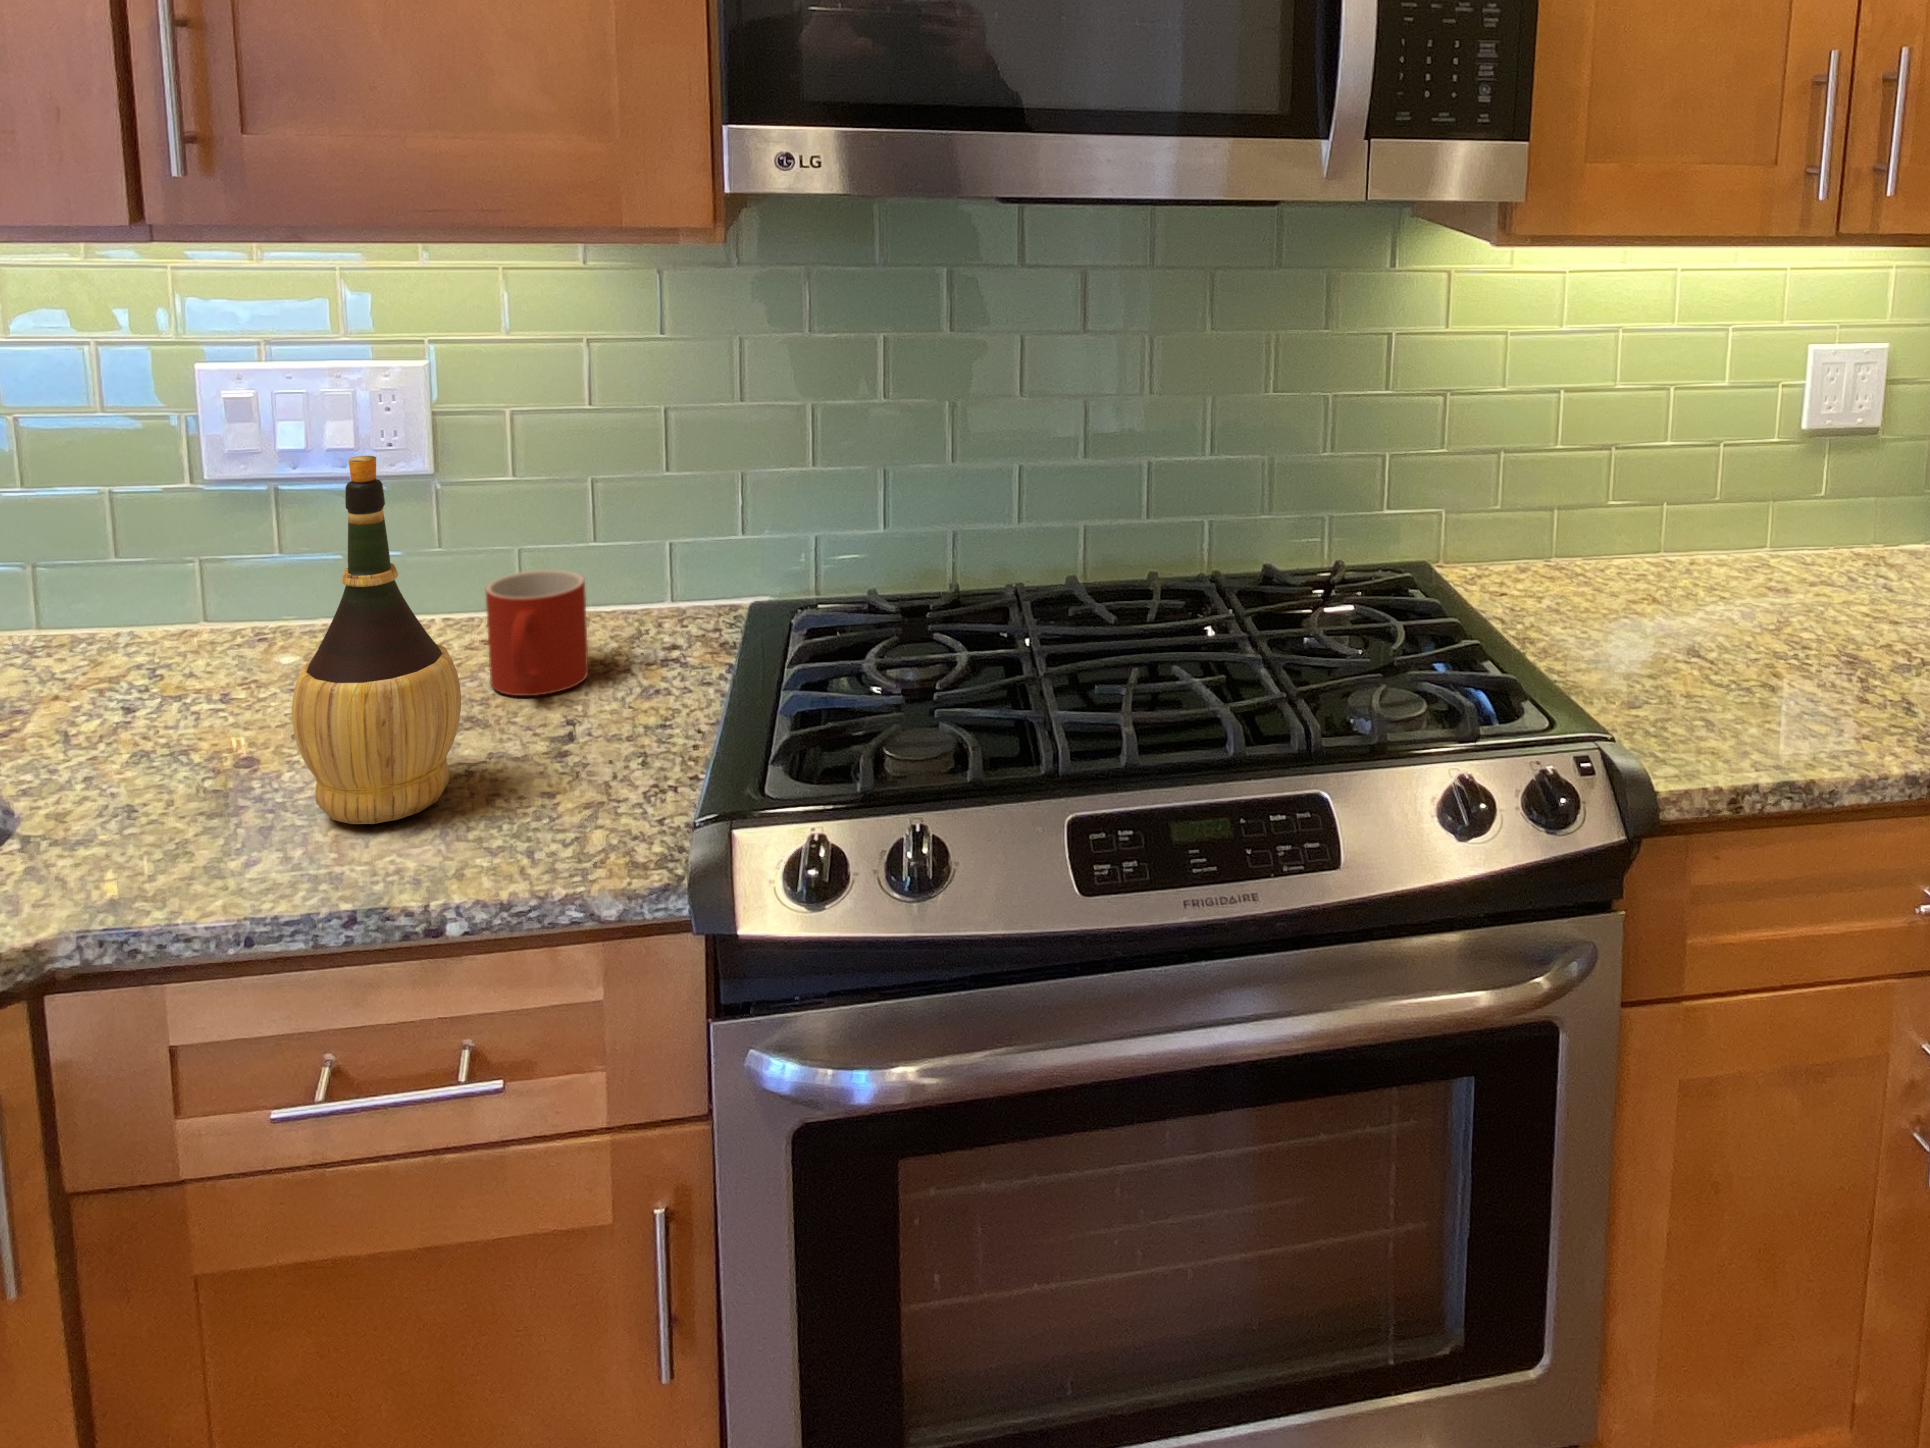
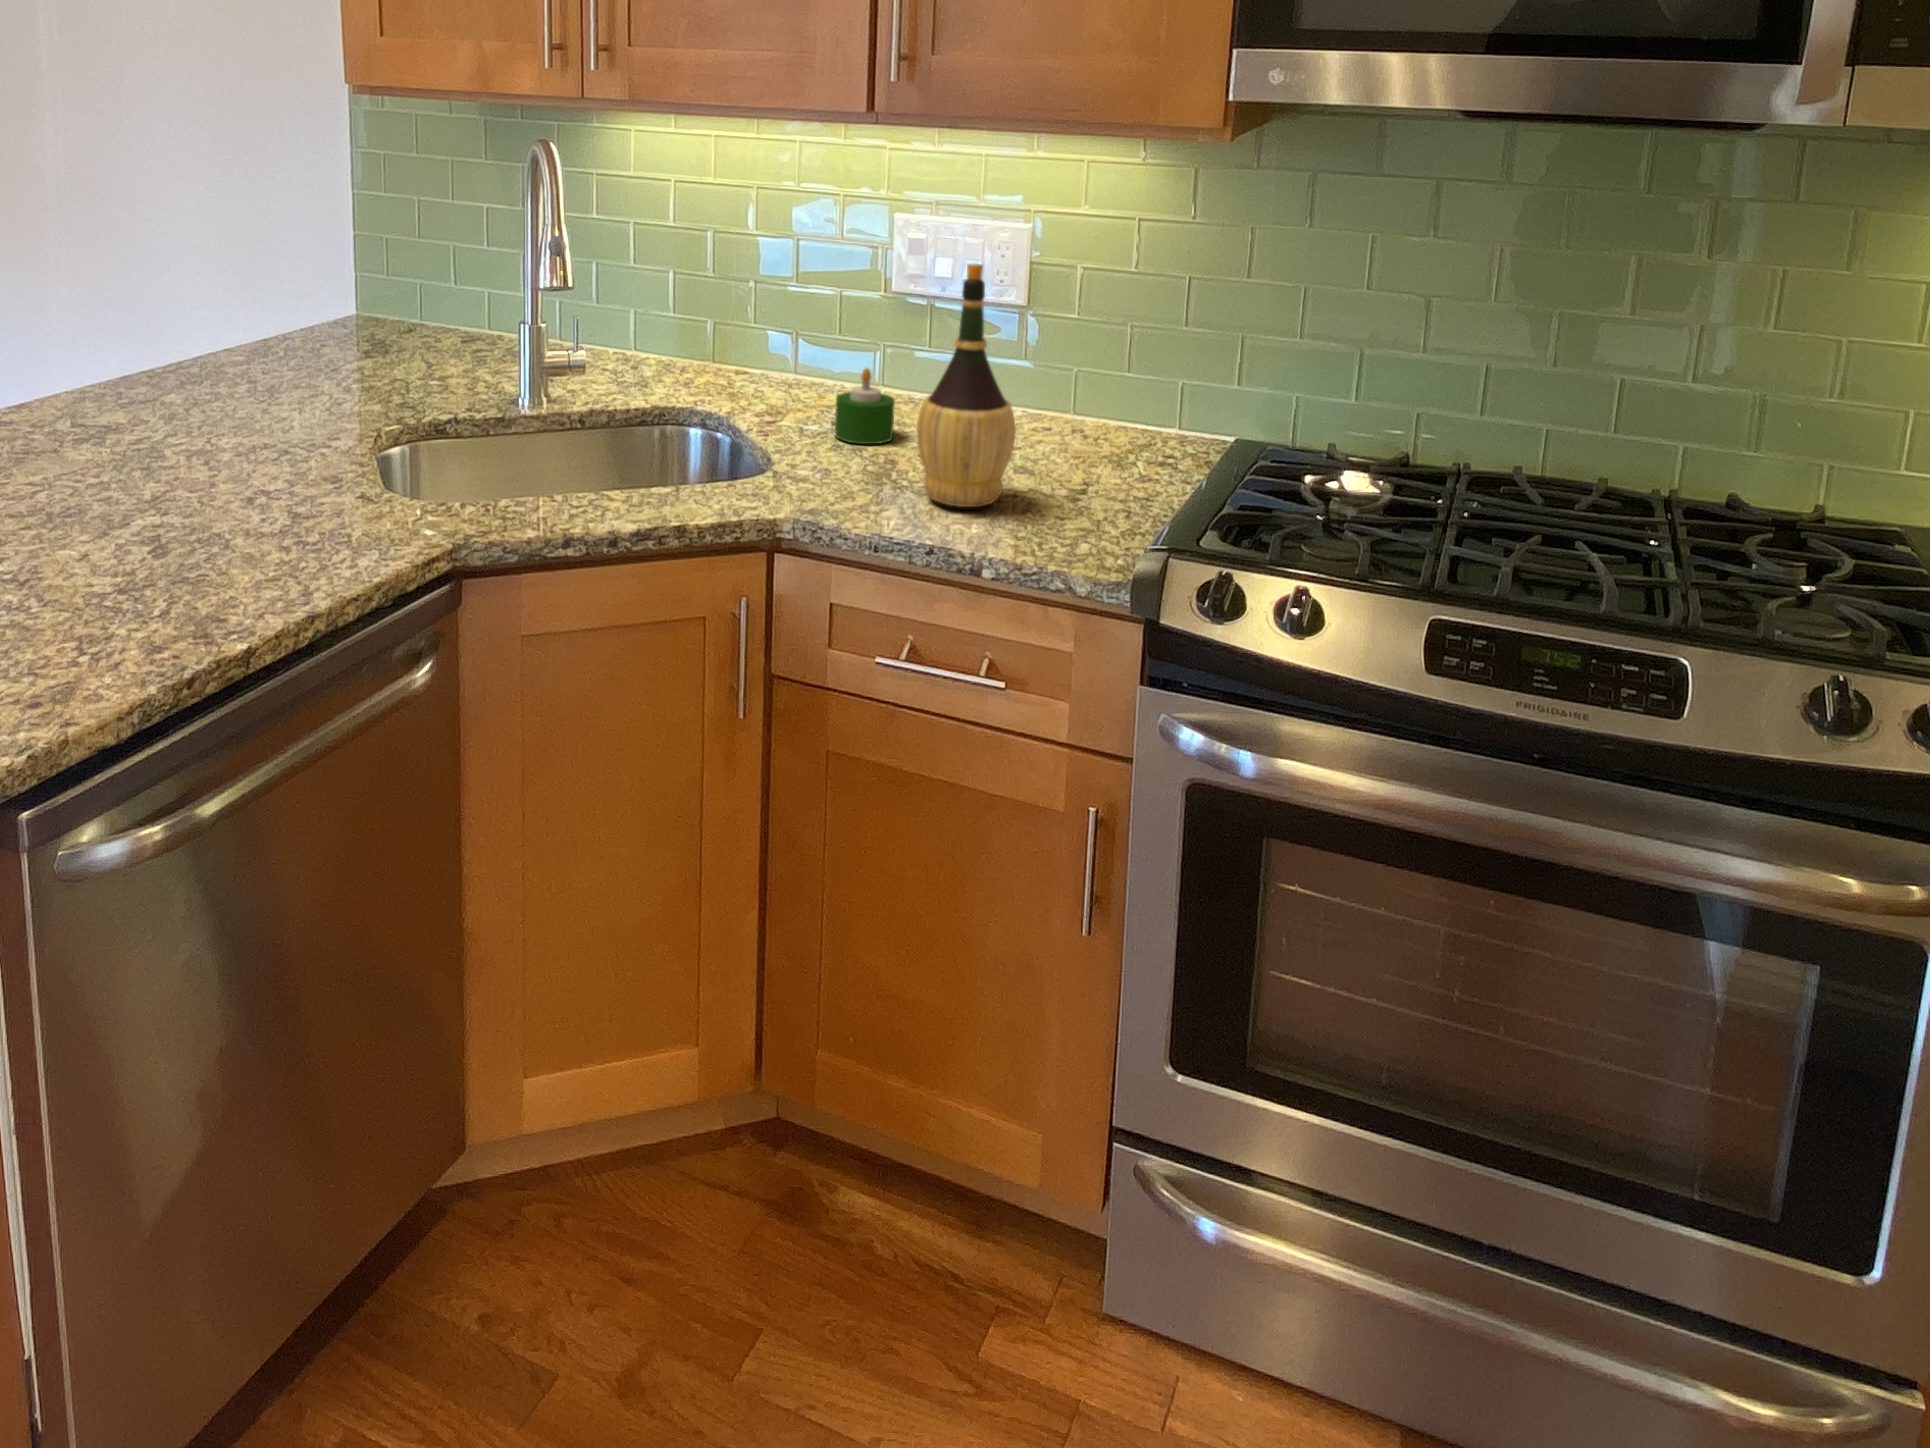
mug: present [486,570,588,696] -> none [1041,377,1112,464]
candle: none [129,619,243,743] -> present [835,368,895,444]

